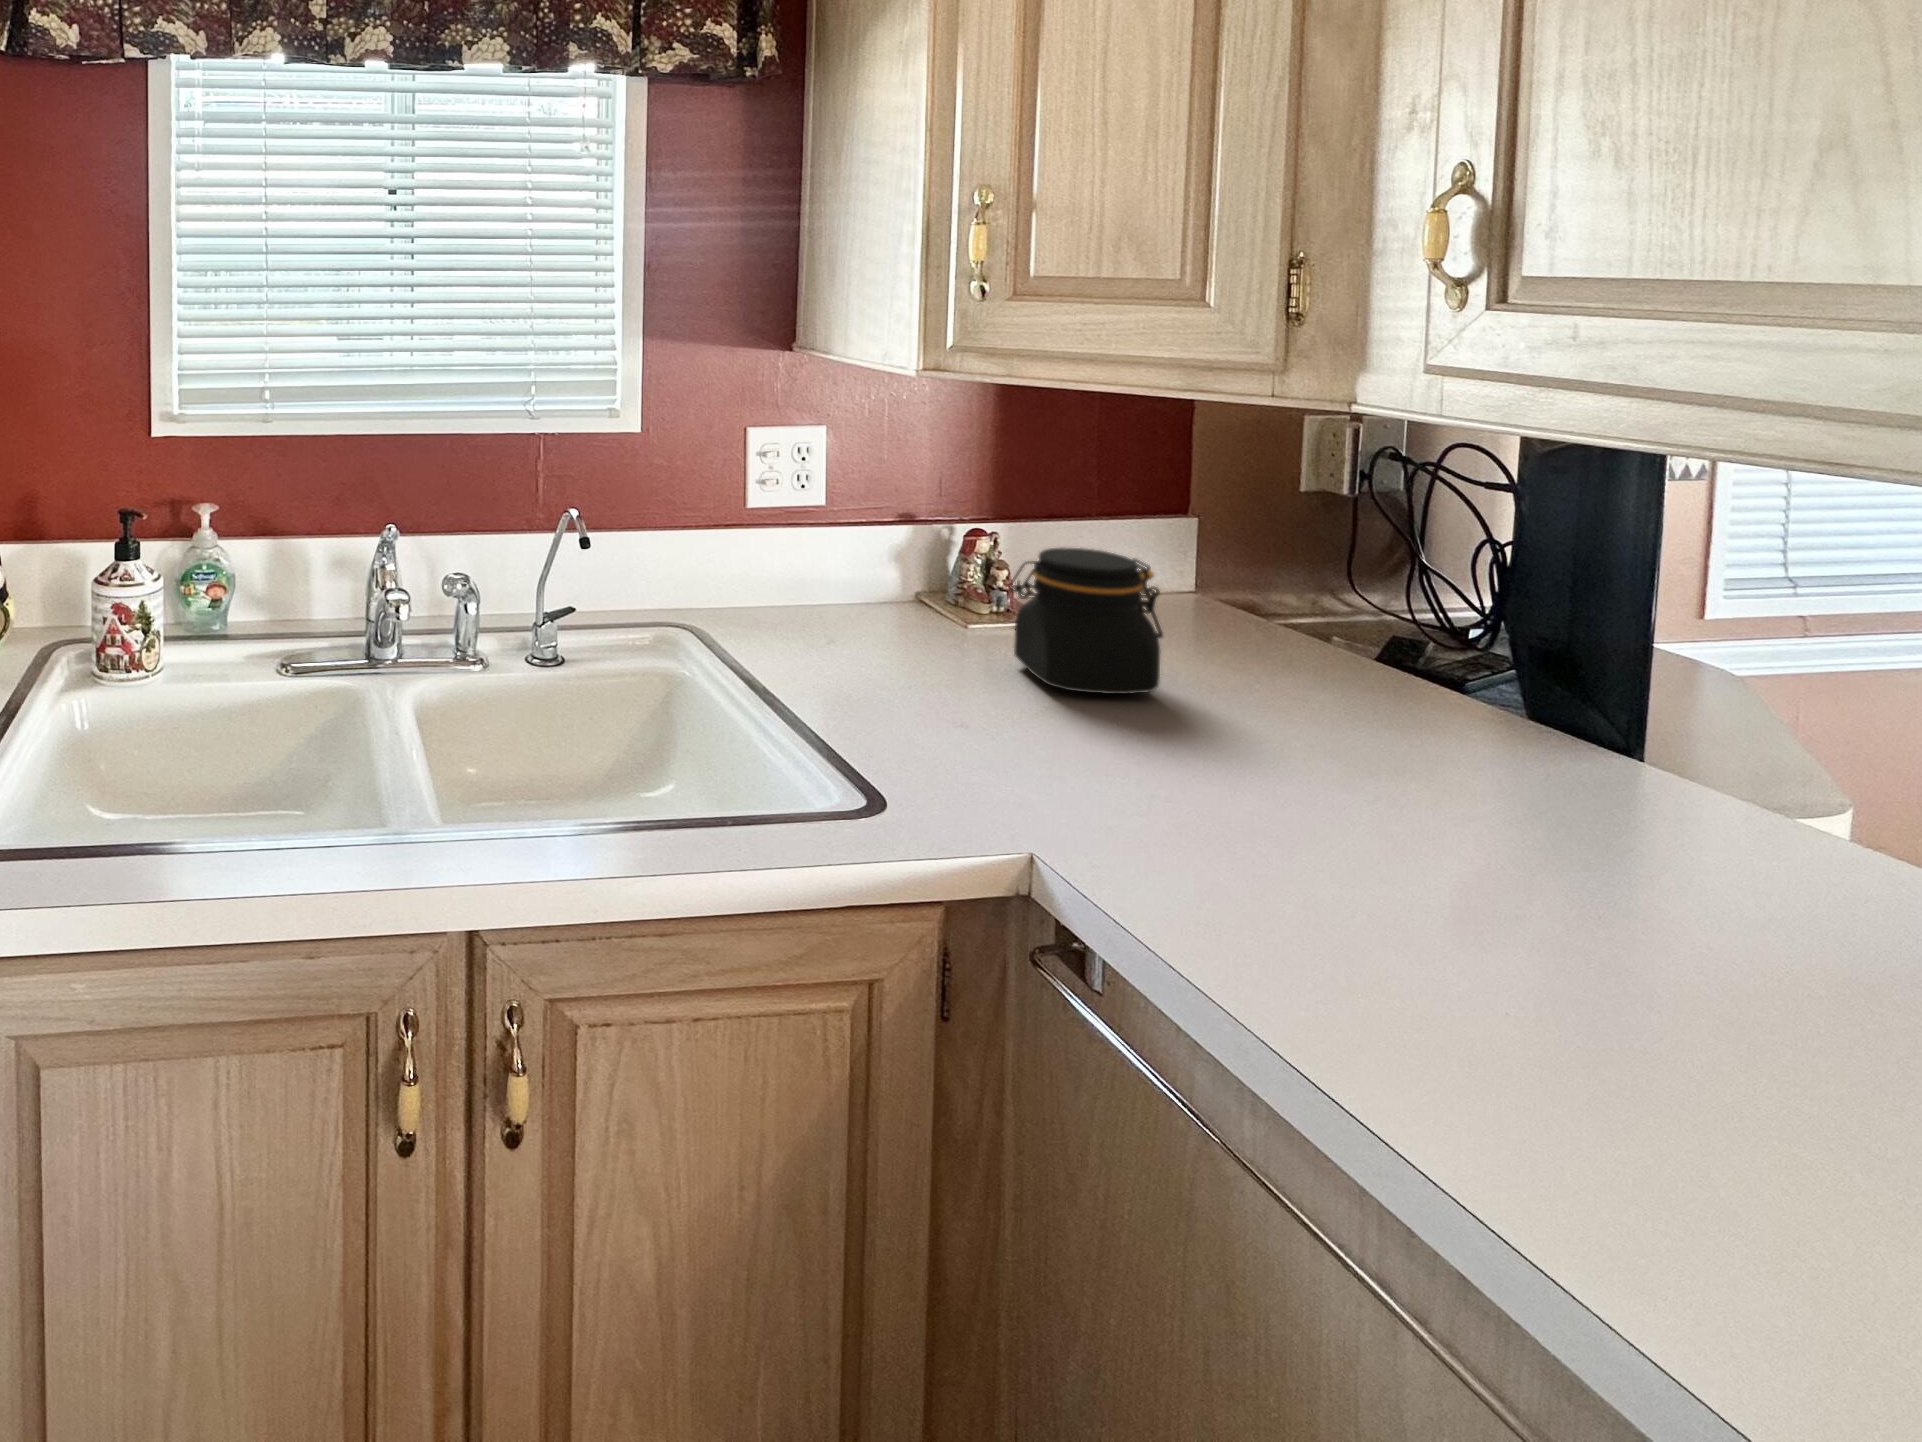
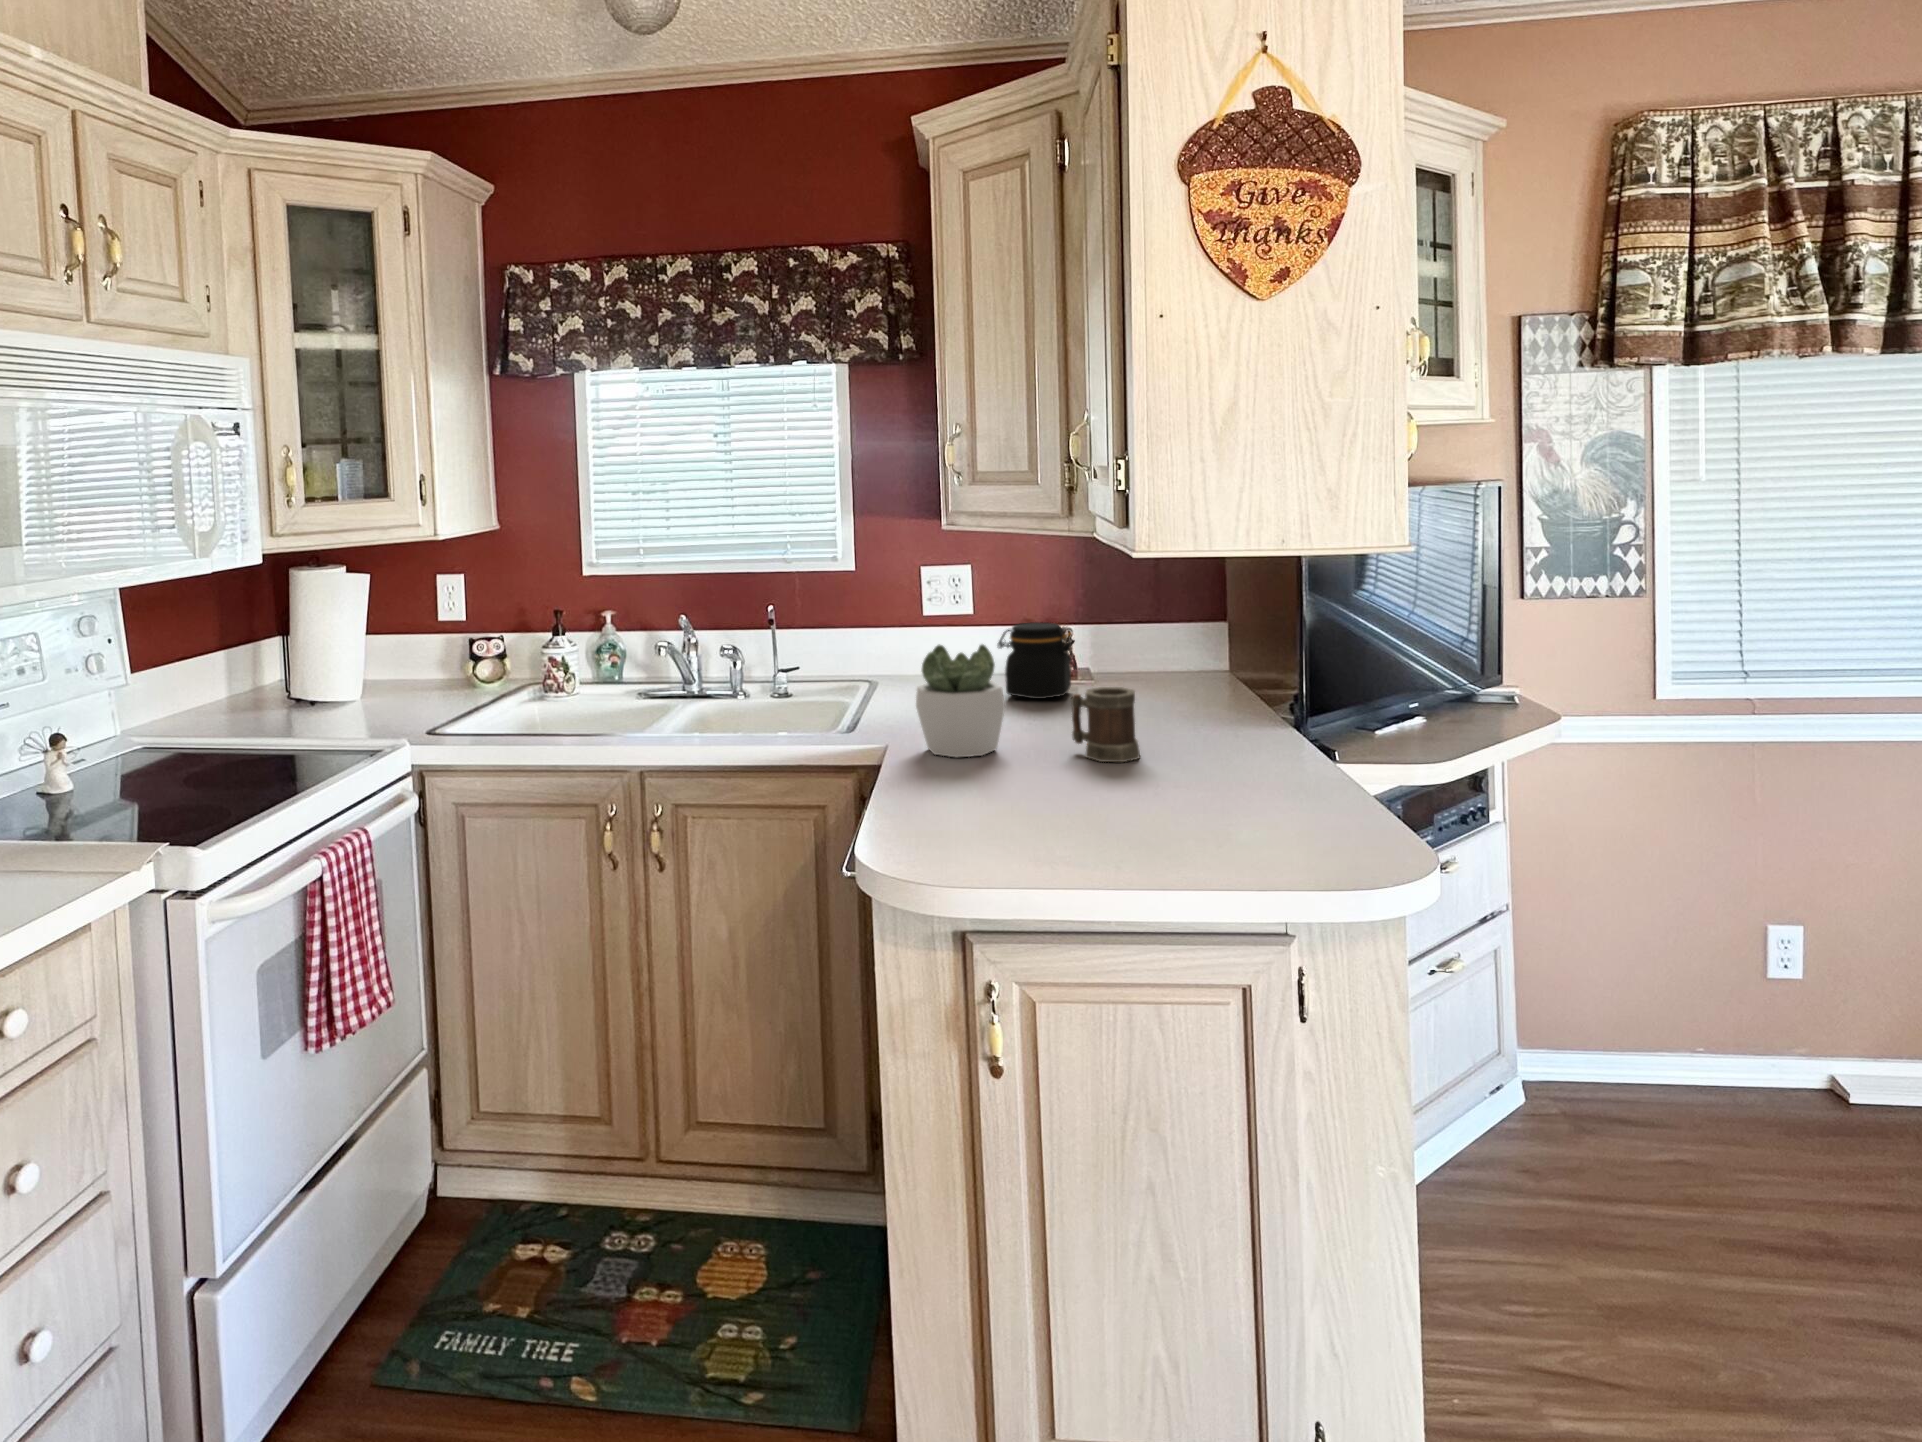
succulent plant: none [1178,661,1426,946] -> present [916,644,1005,757]
mug: none [1528,760,1735,955] -> present [1071,687,1140,762]

